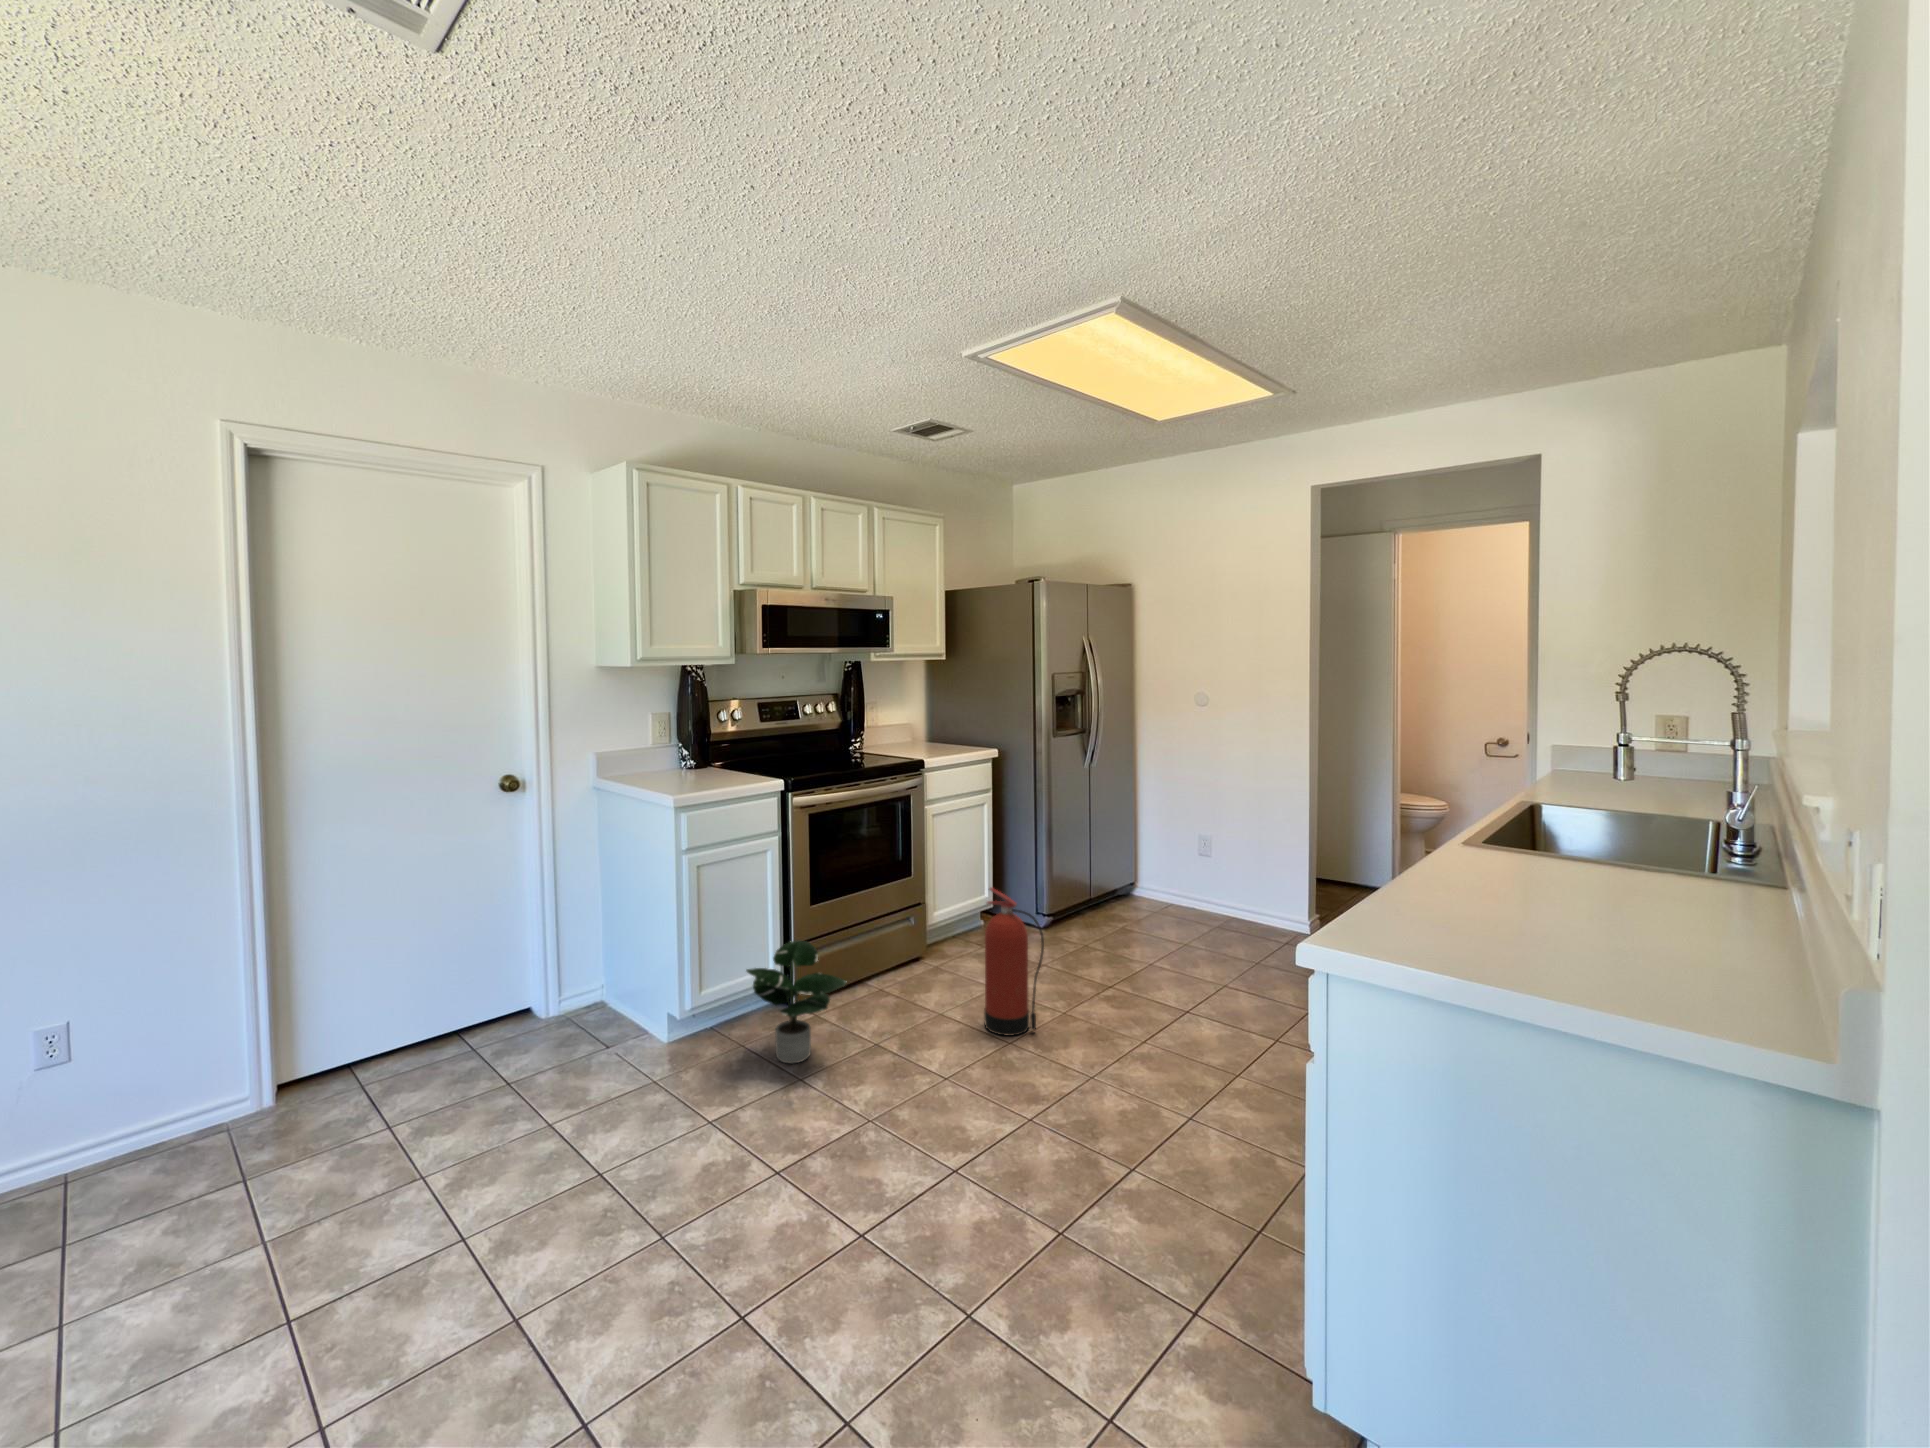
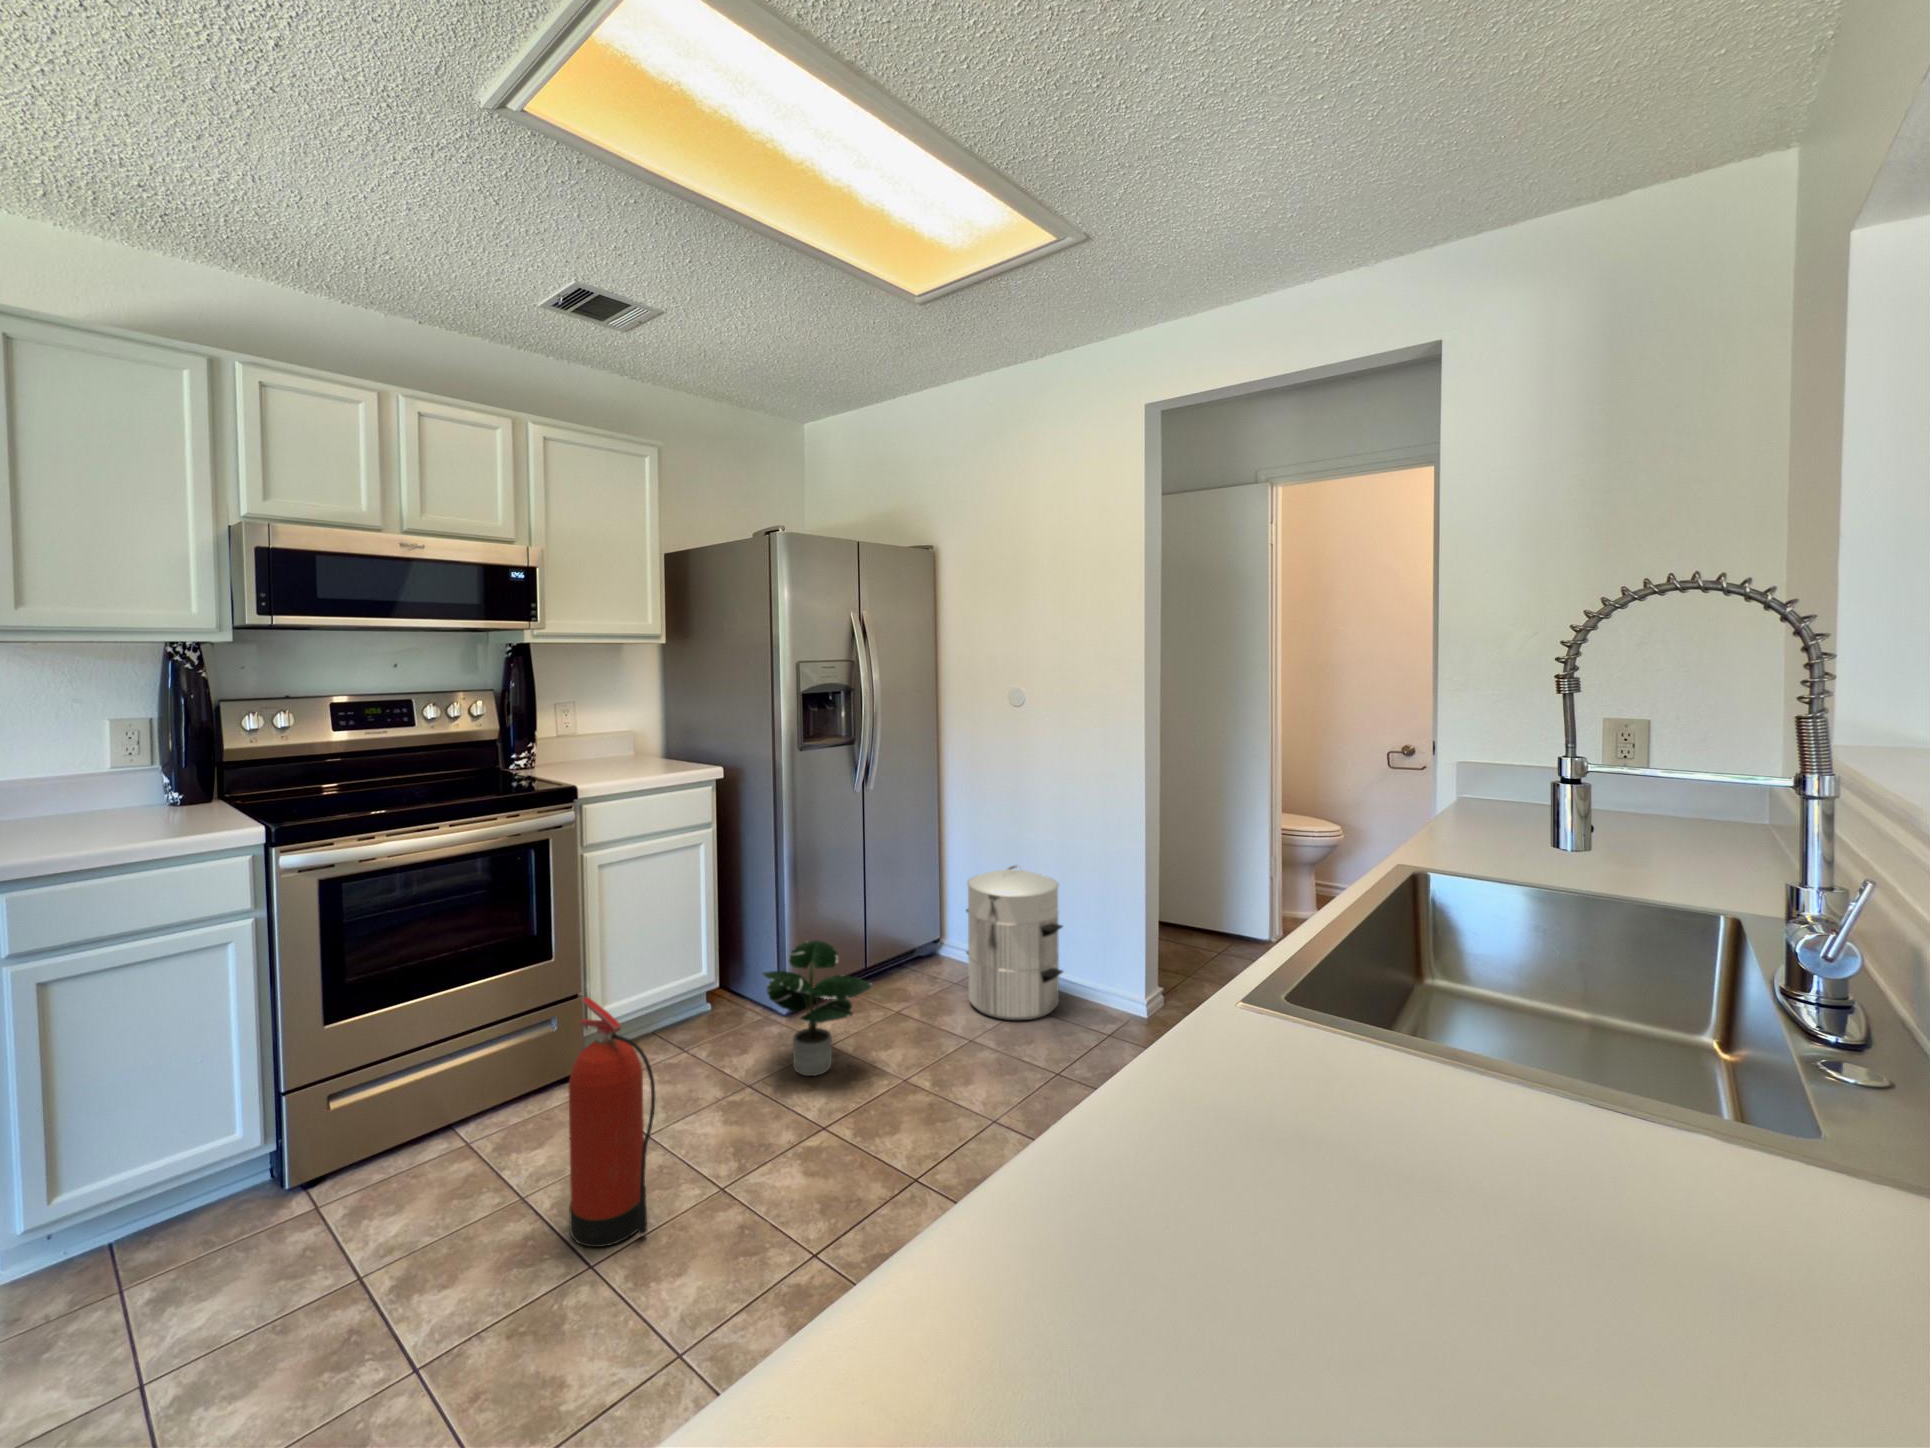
waste bin: none [1168,823,1248,933] -> present [966,865,1063,1020]
potted plant: present [746,941,846,1063] -> present [763,940,872,1076]

